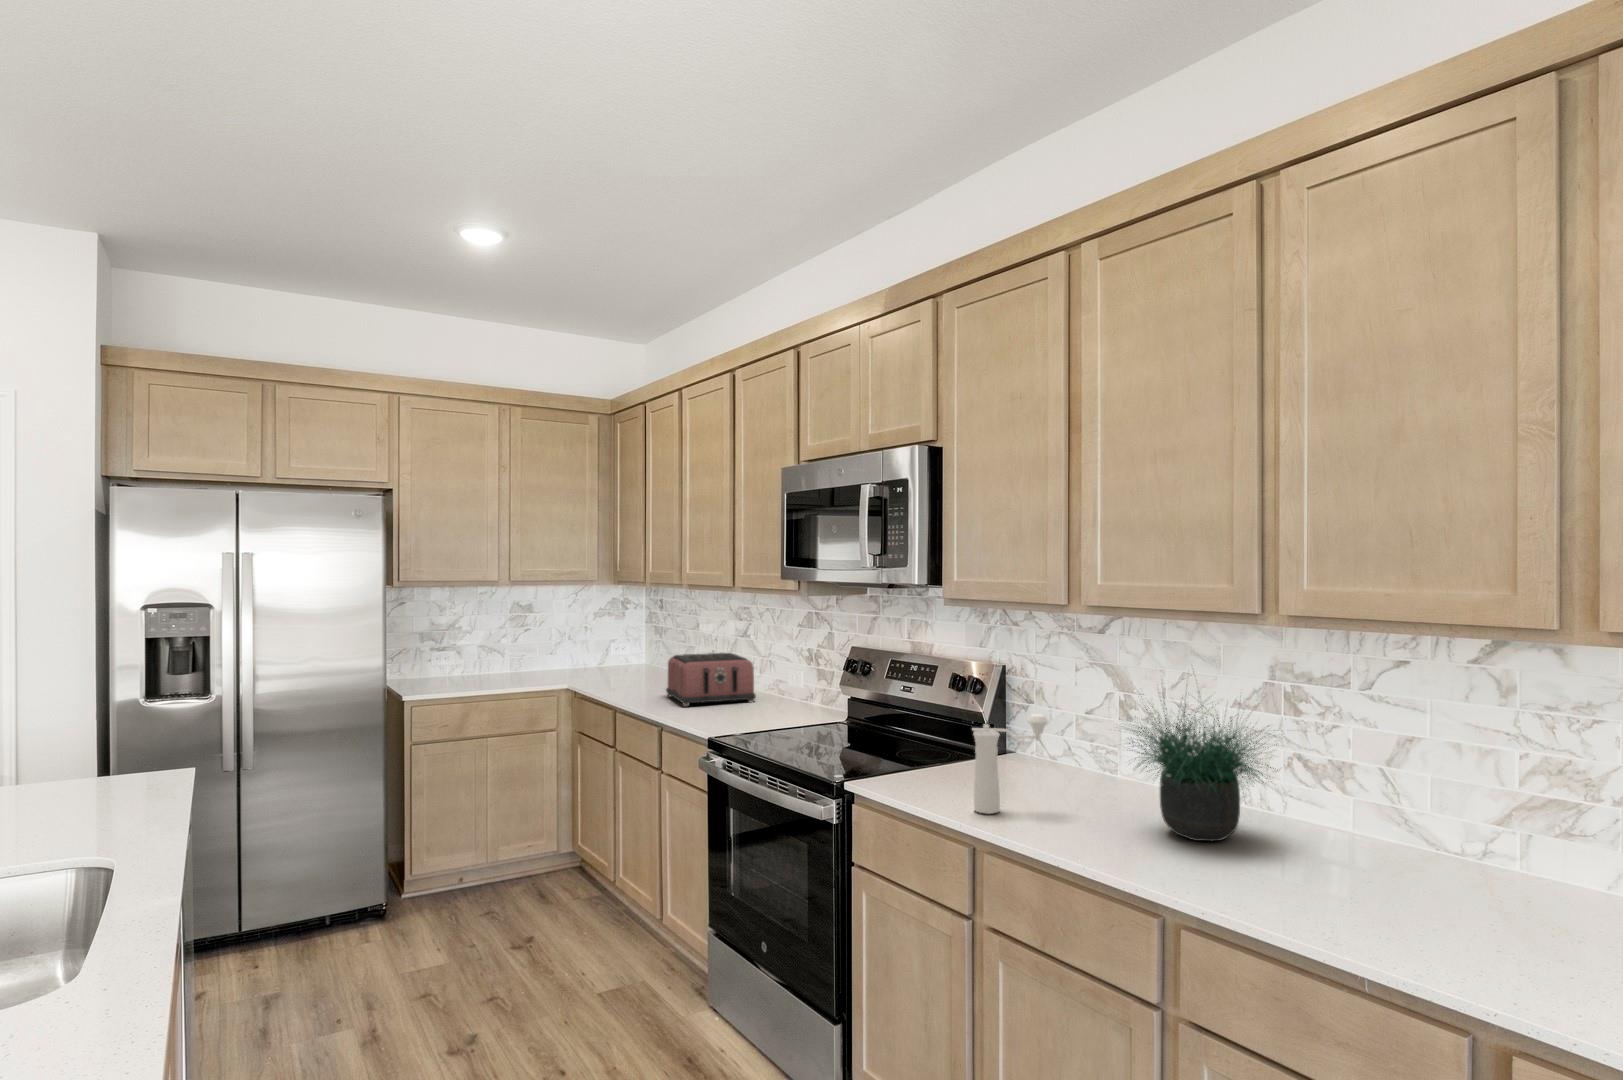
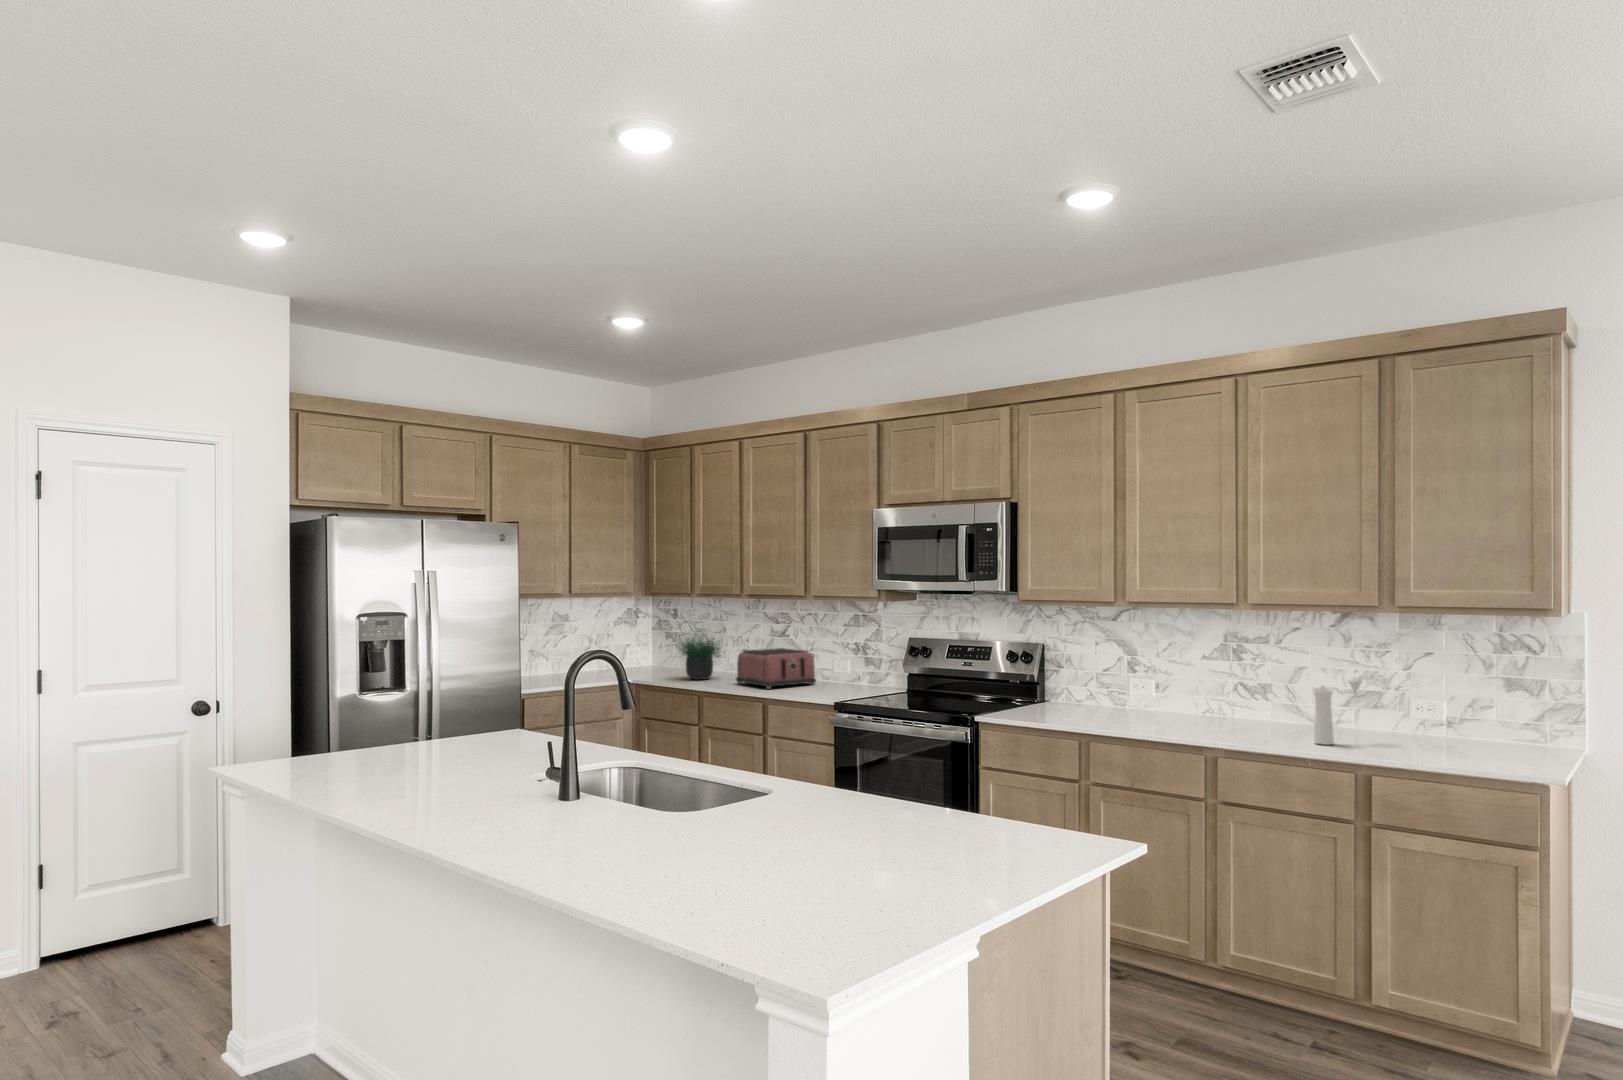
potted plant: present [1133,686,1277,841] -> present [679,634,720,680]
pepper mill: present [972,714,1048,814] -> present [1313,677,1362,745]

